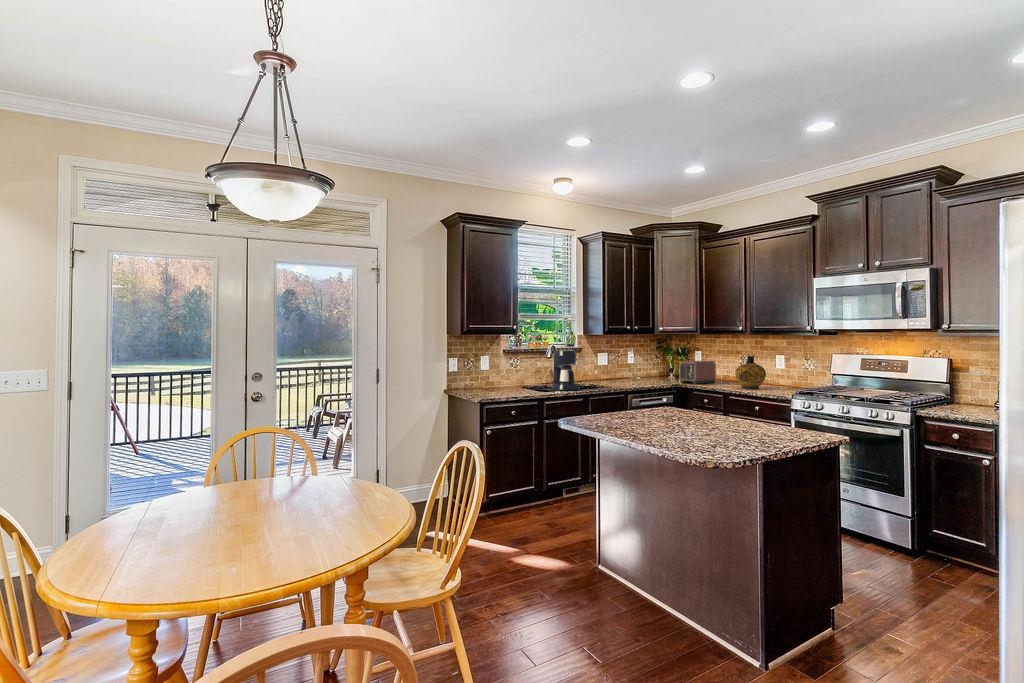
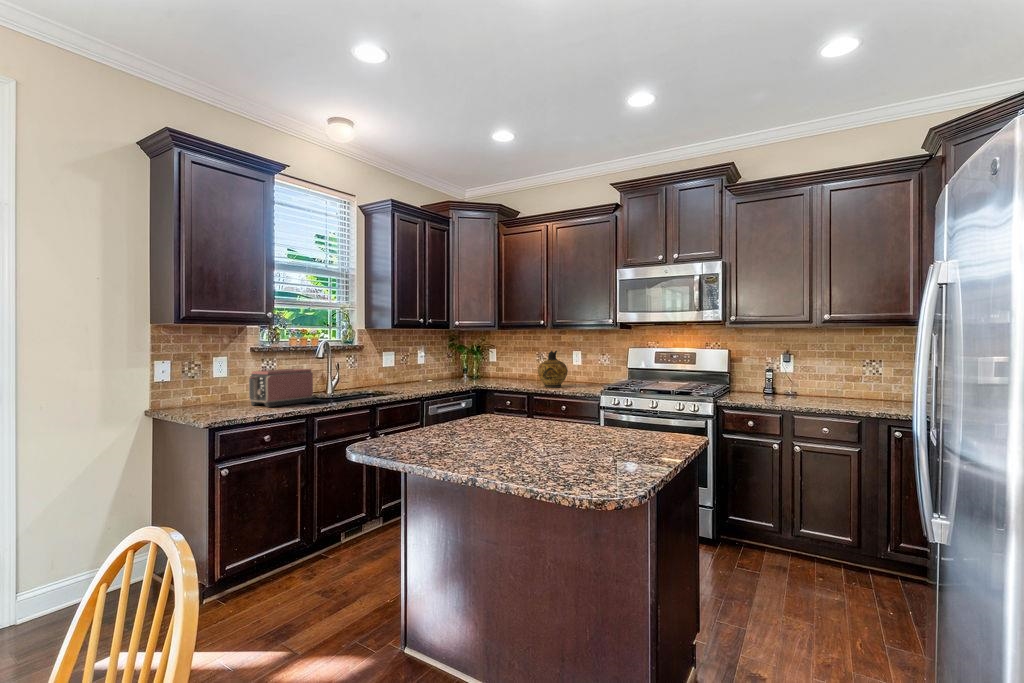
coffee maker: present [552,350,580,390] -> none [324,347,363,400]
toaster: present [679,361,716,384] -> present [249,369,313,407]

